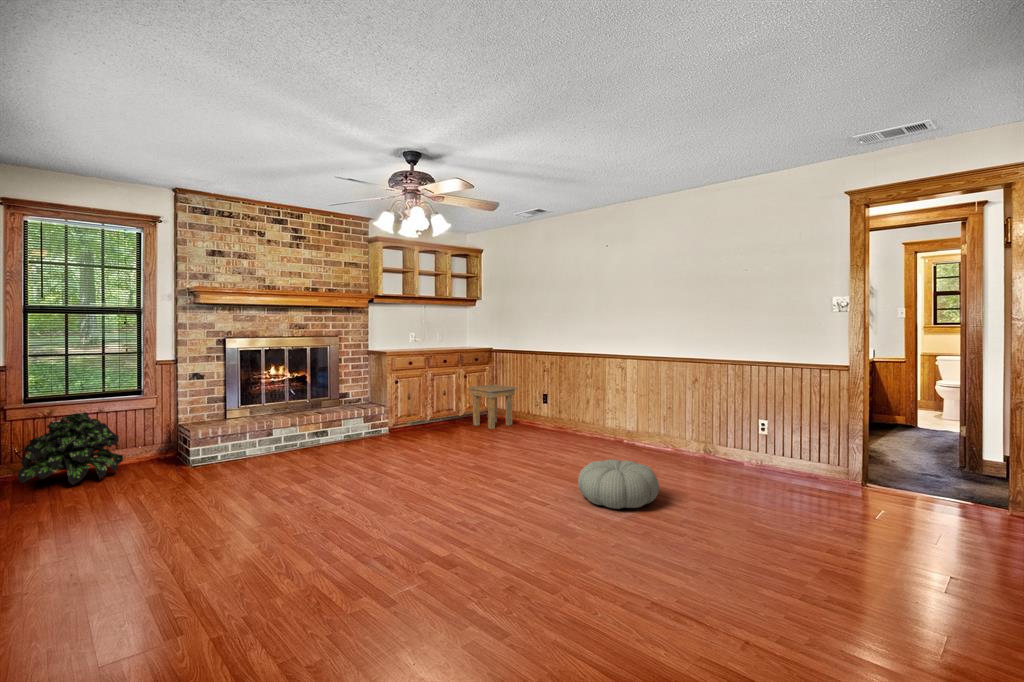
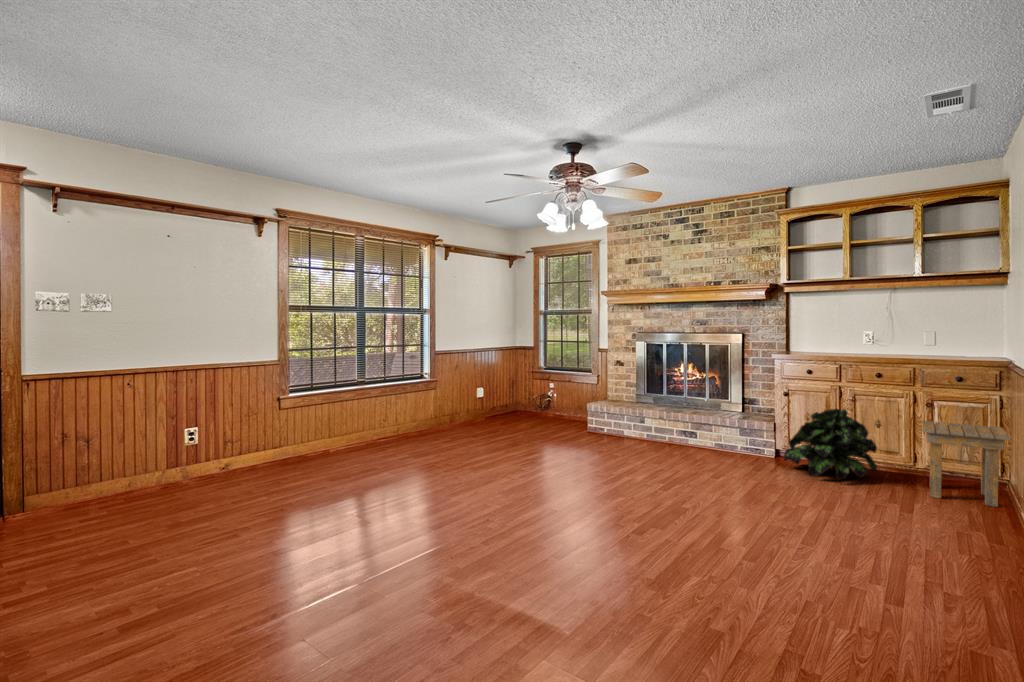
potted plant: present [17,412,123,485] -> present [784,409,877,480]
pouf: present [578,459,659,509] -> none [586,531,725,630]

